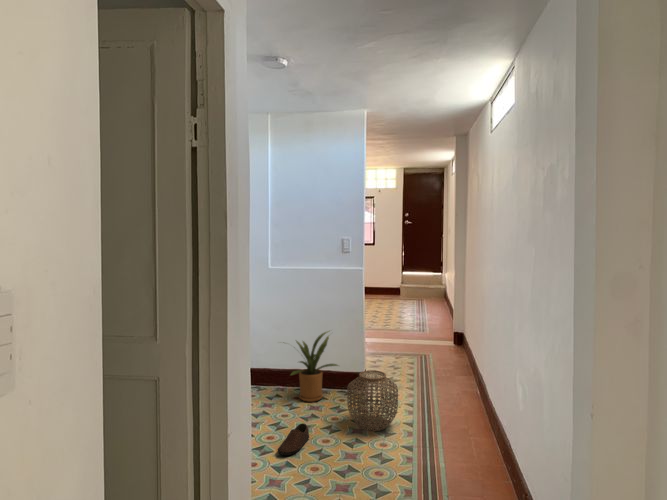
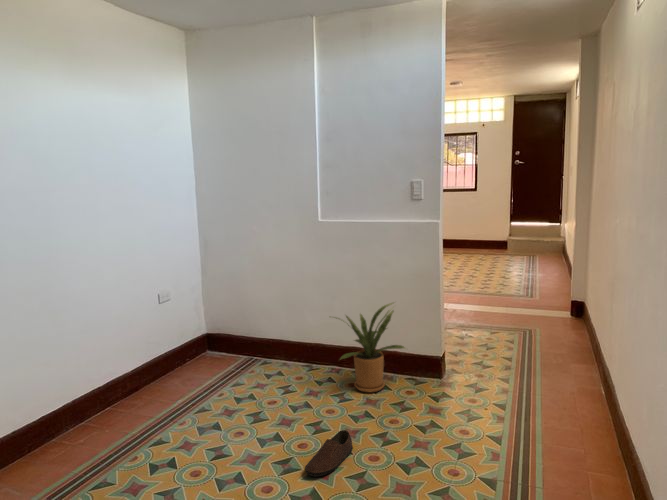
woven basket: present [347,370,398,431] -> none [408,362,480,446]

